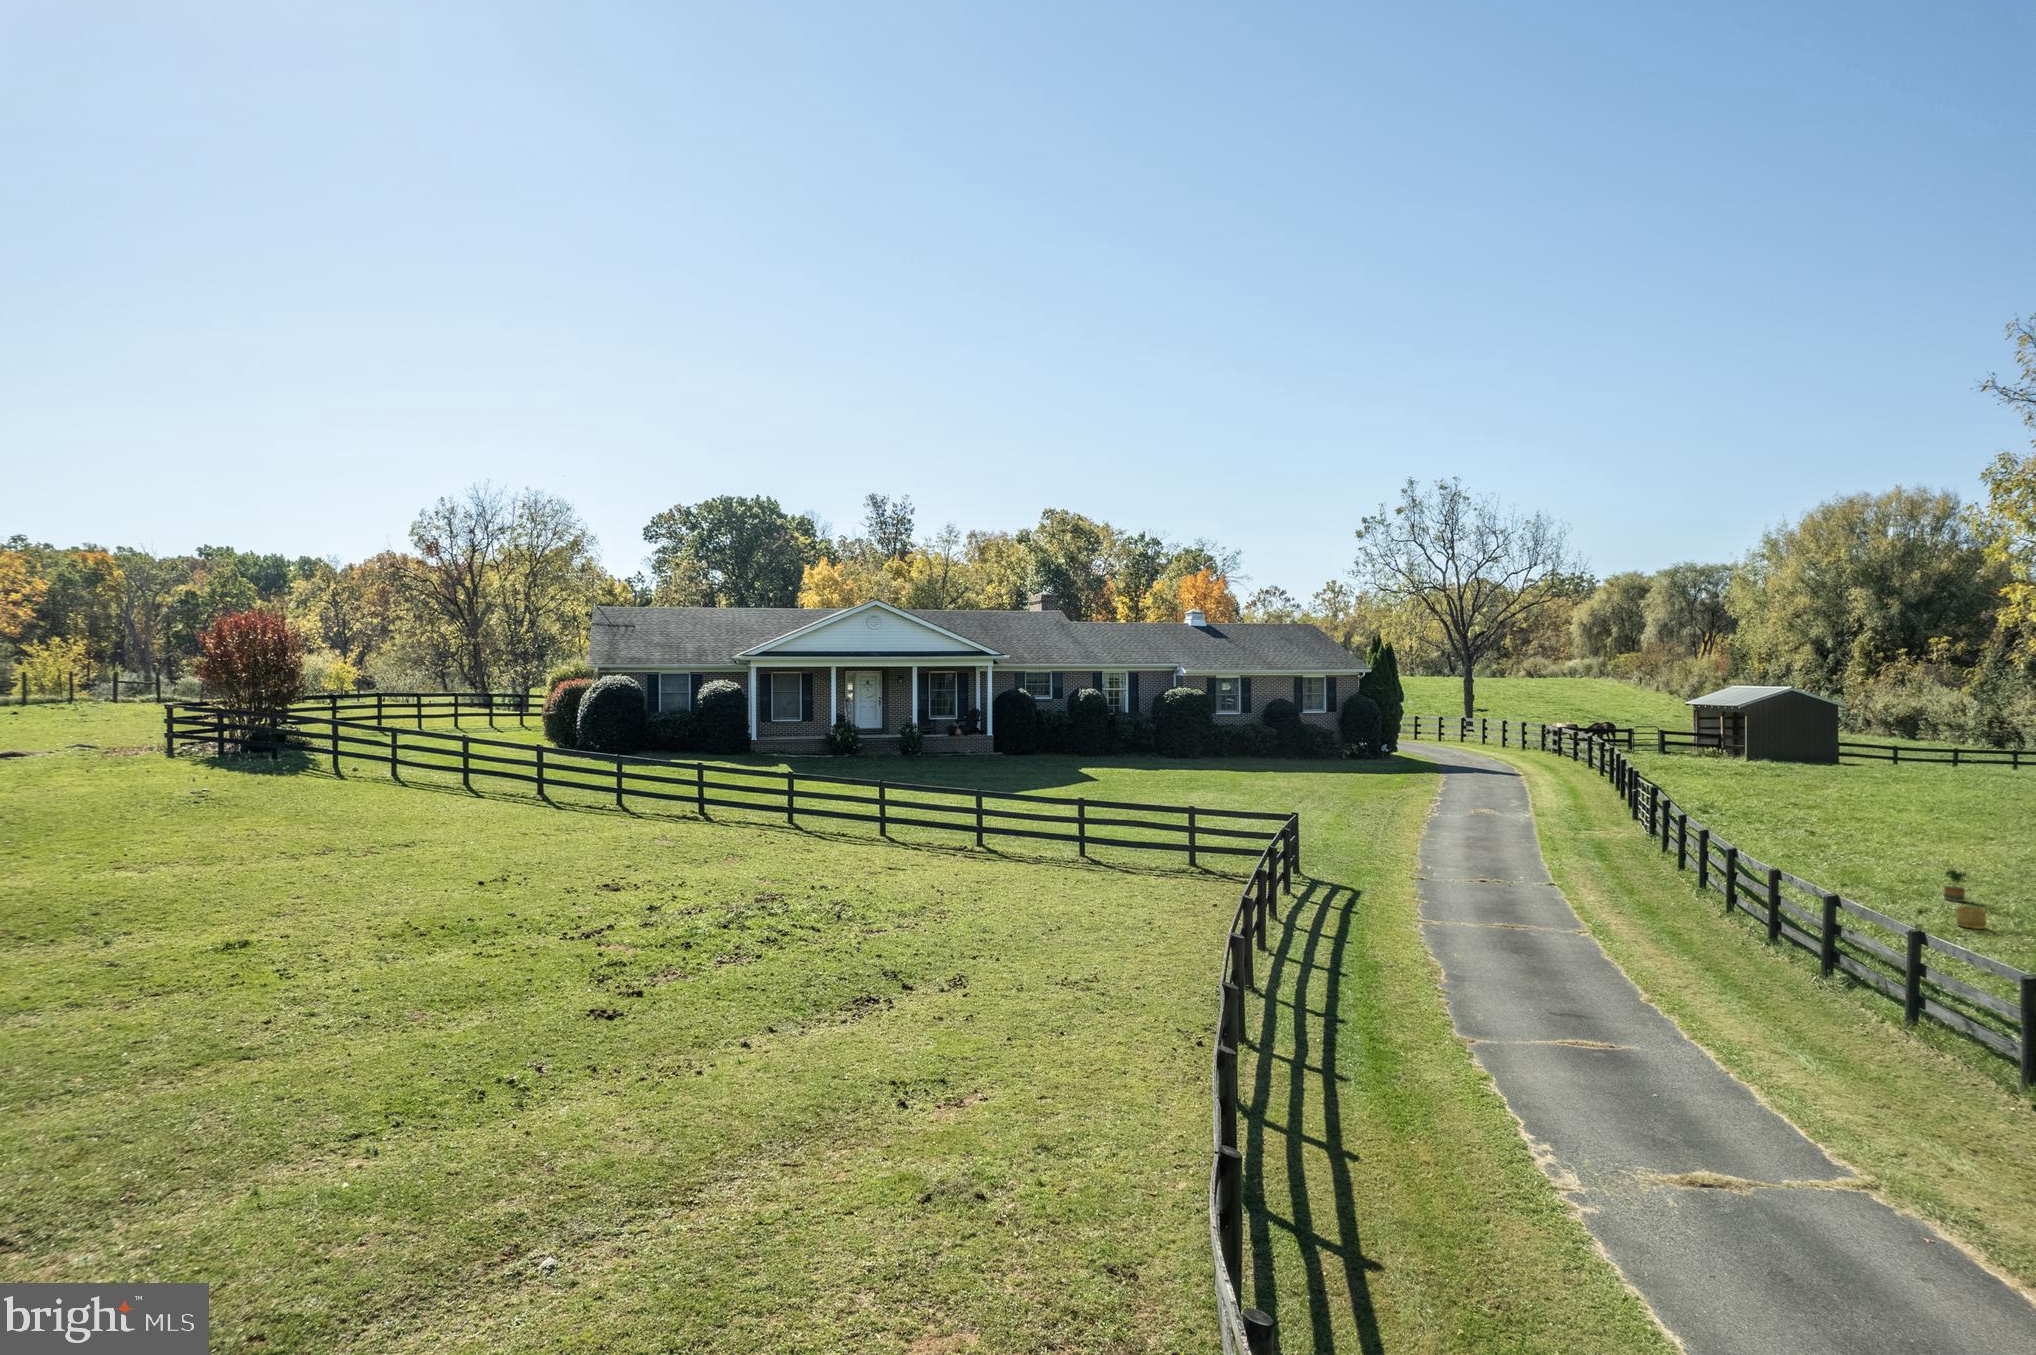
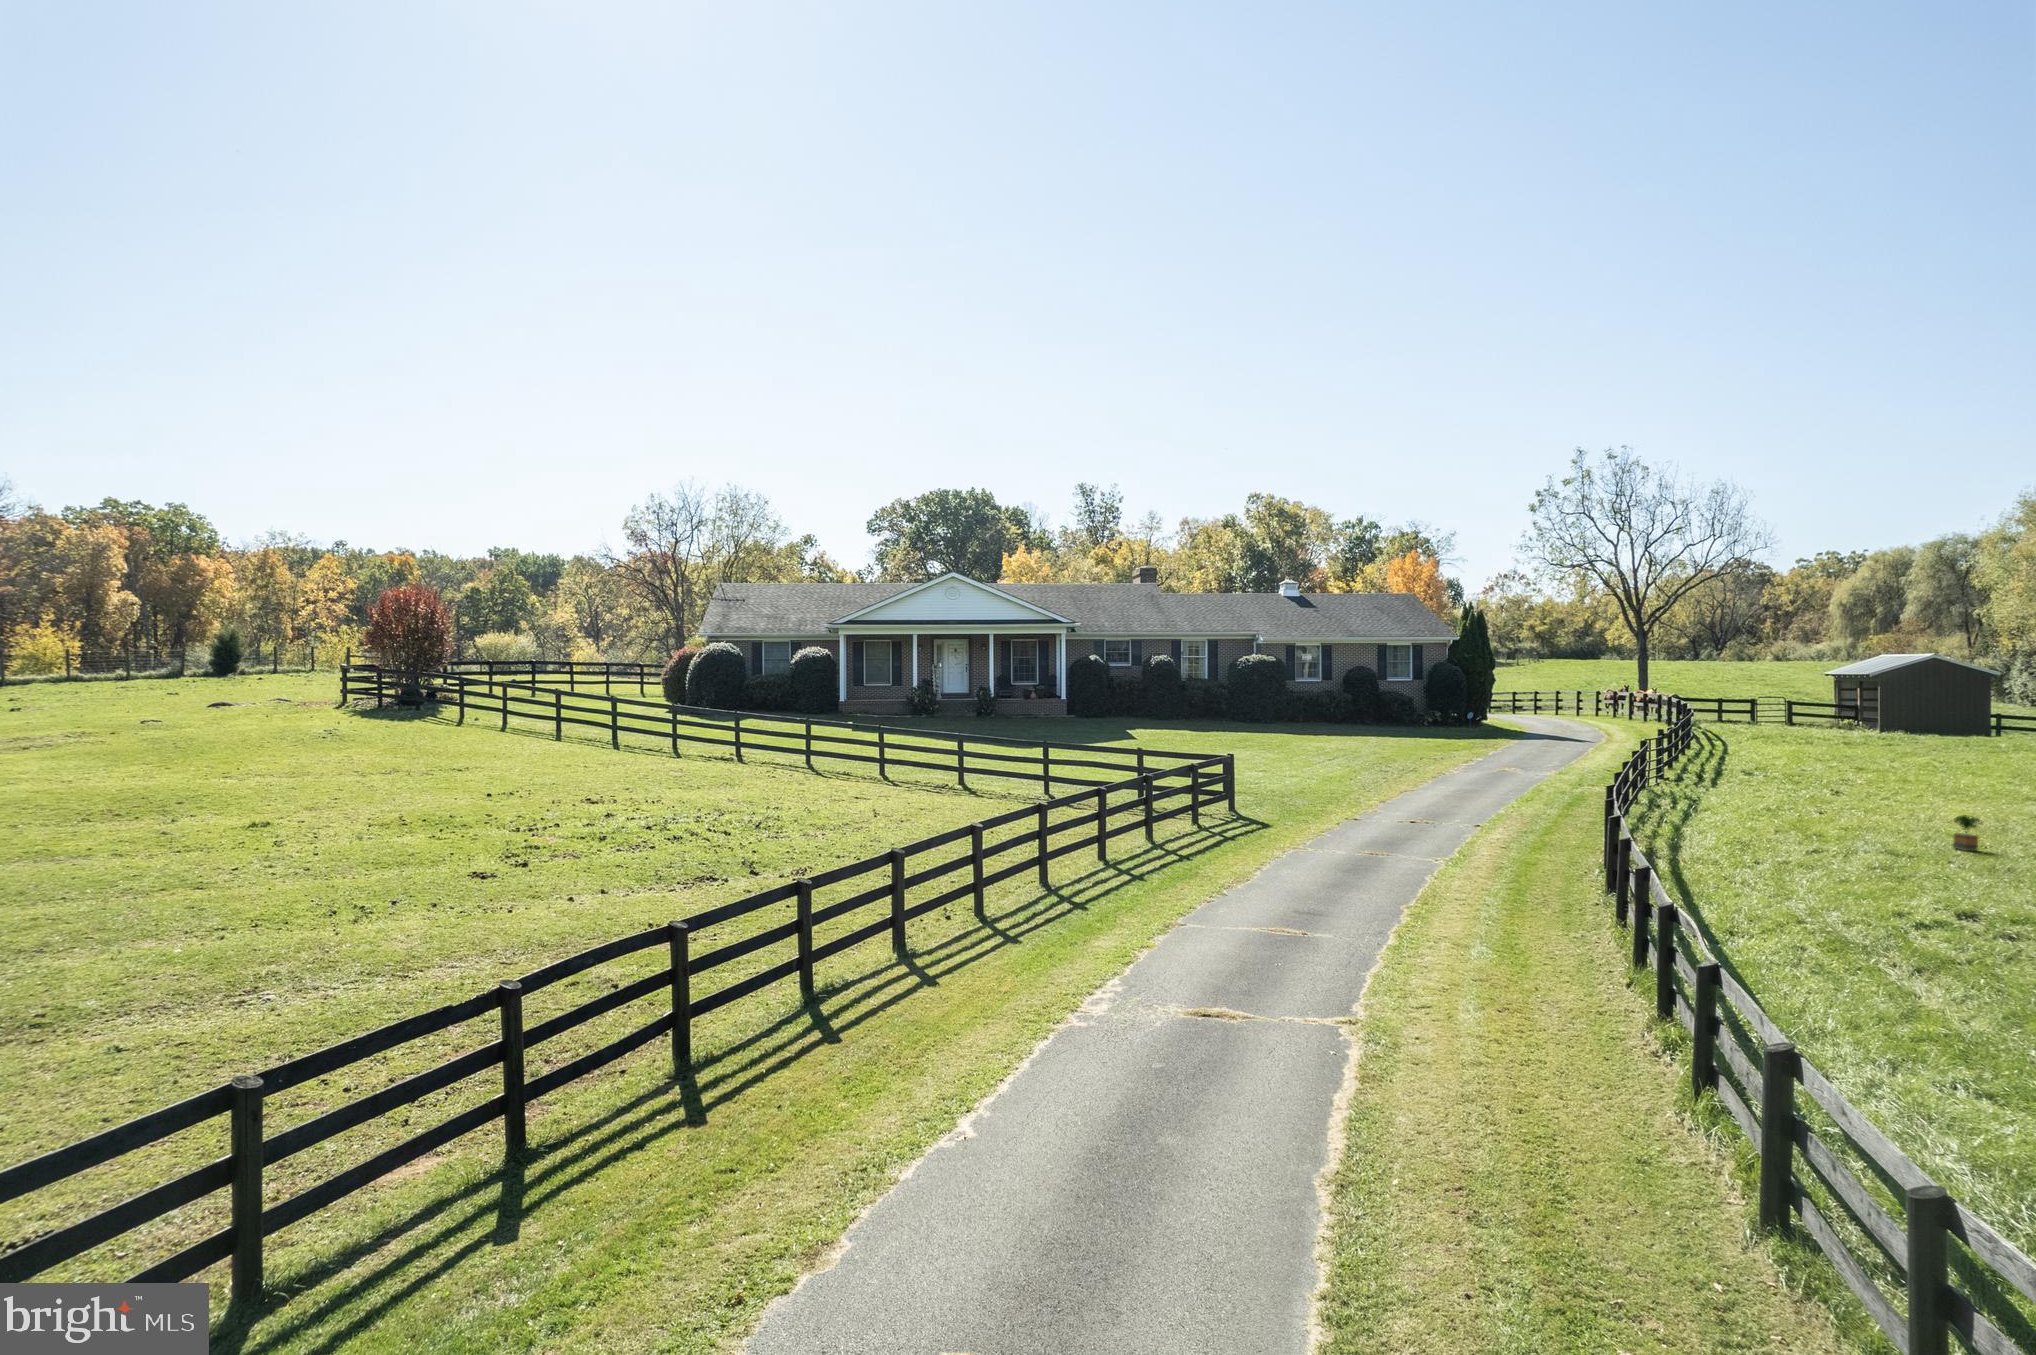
wooden bucket: present [1957,906,1986,929] -> none [1936,850,1974,875]

